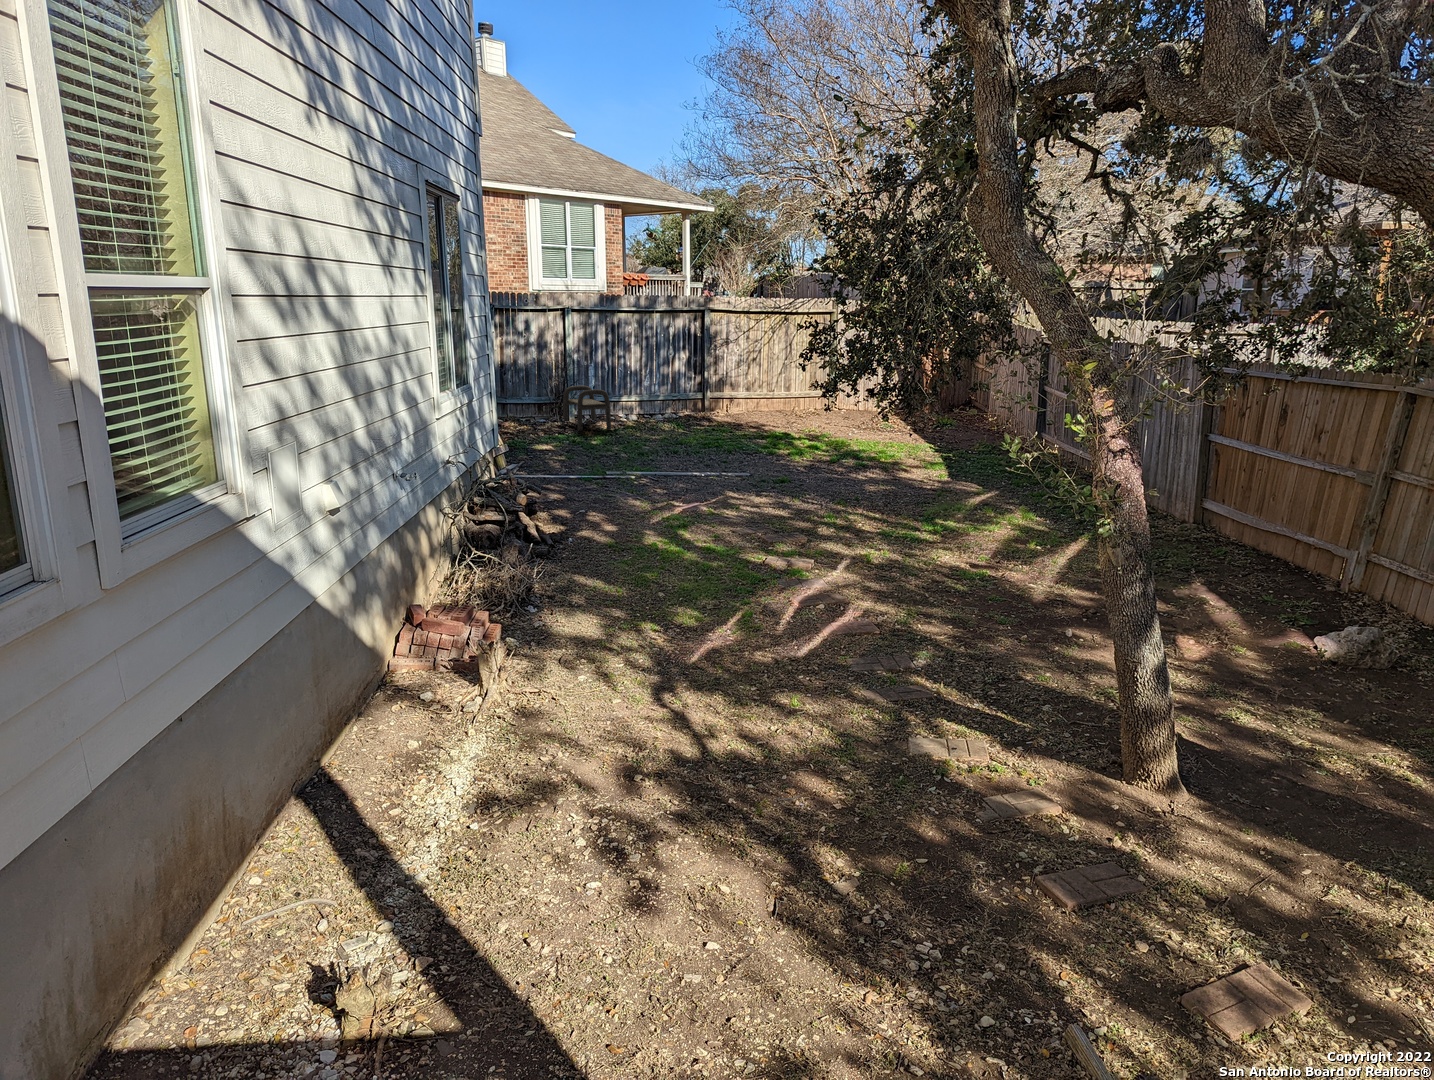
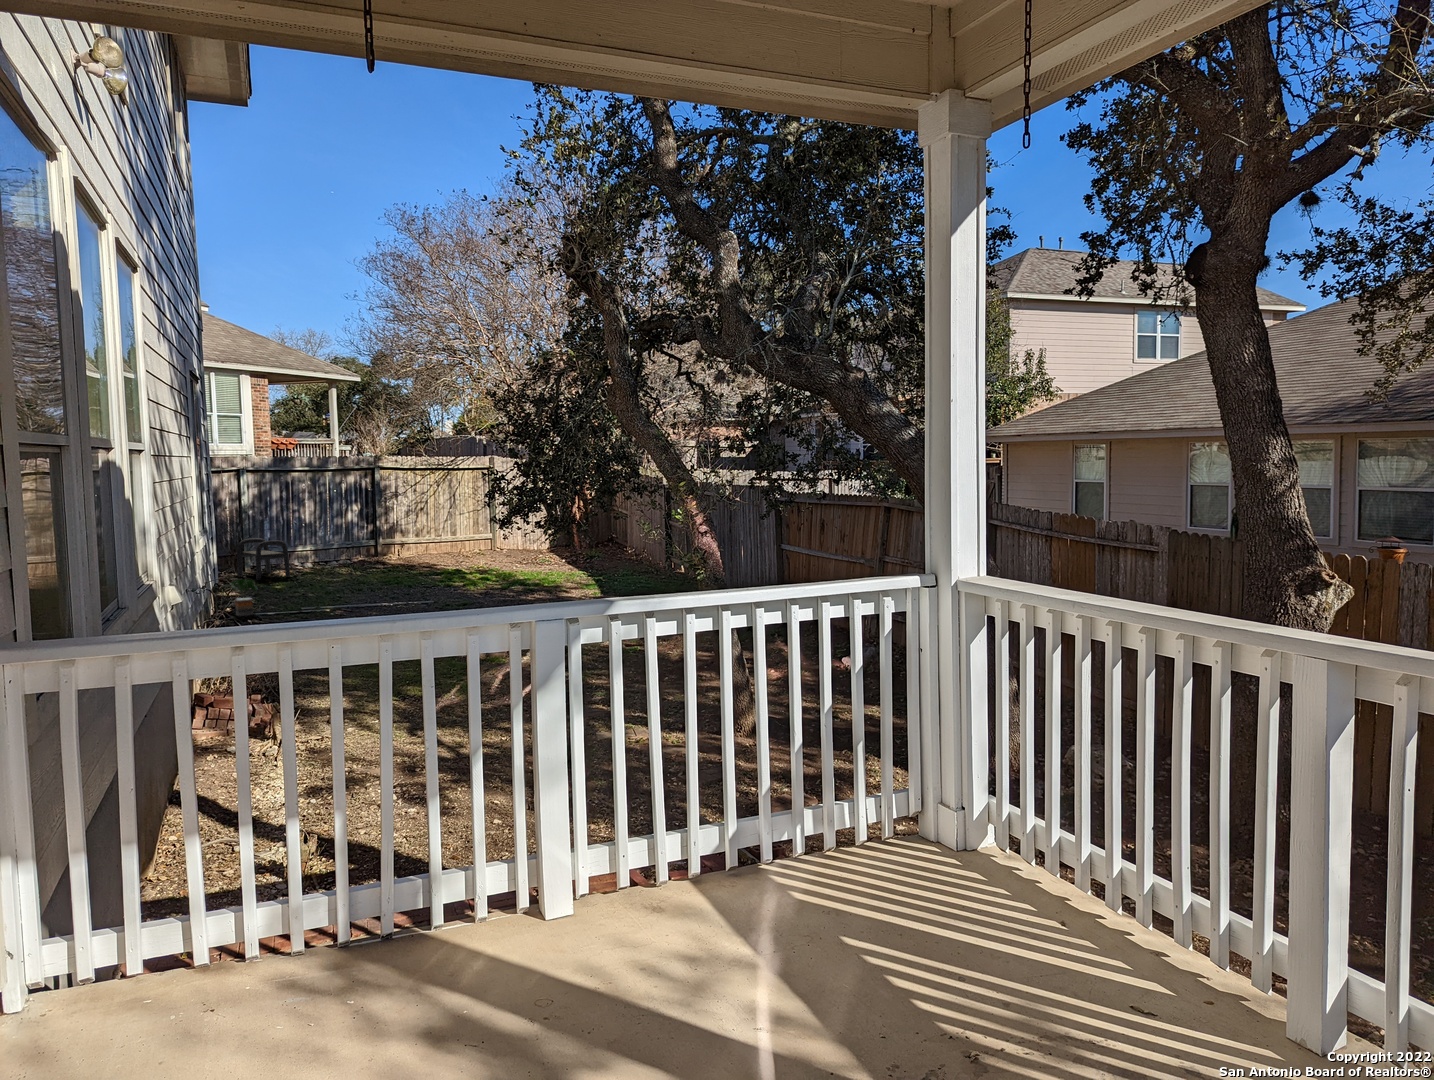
potted tree: none [531,436,559,478] -> present [230,579,258,616]

